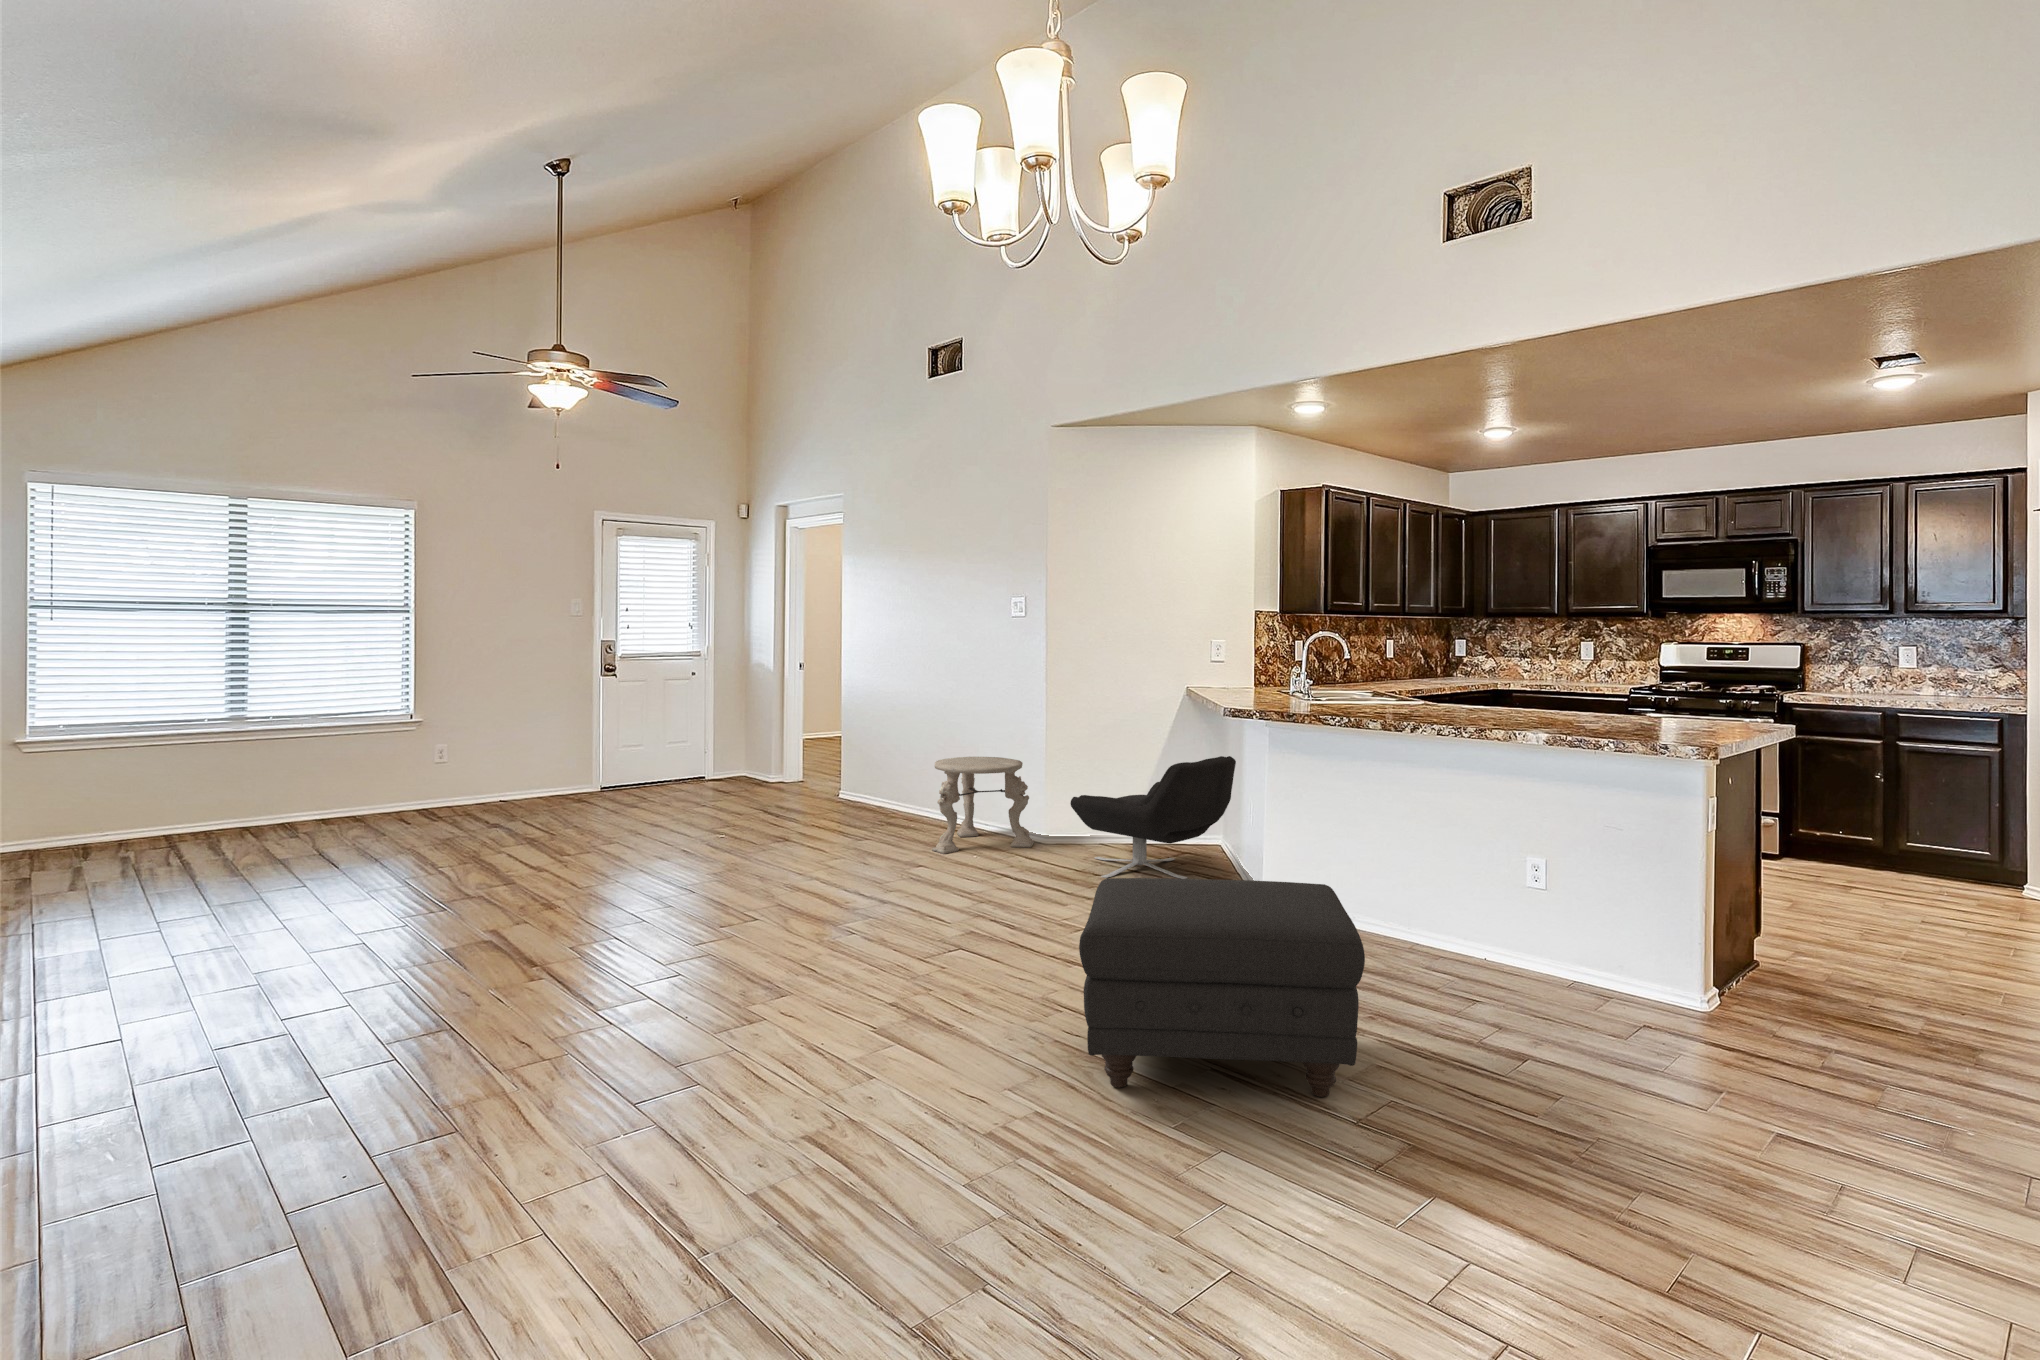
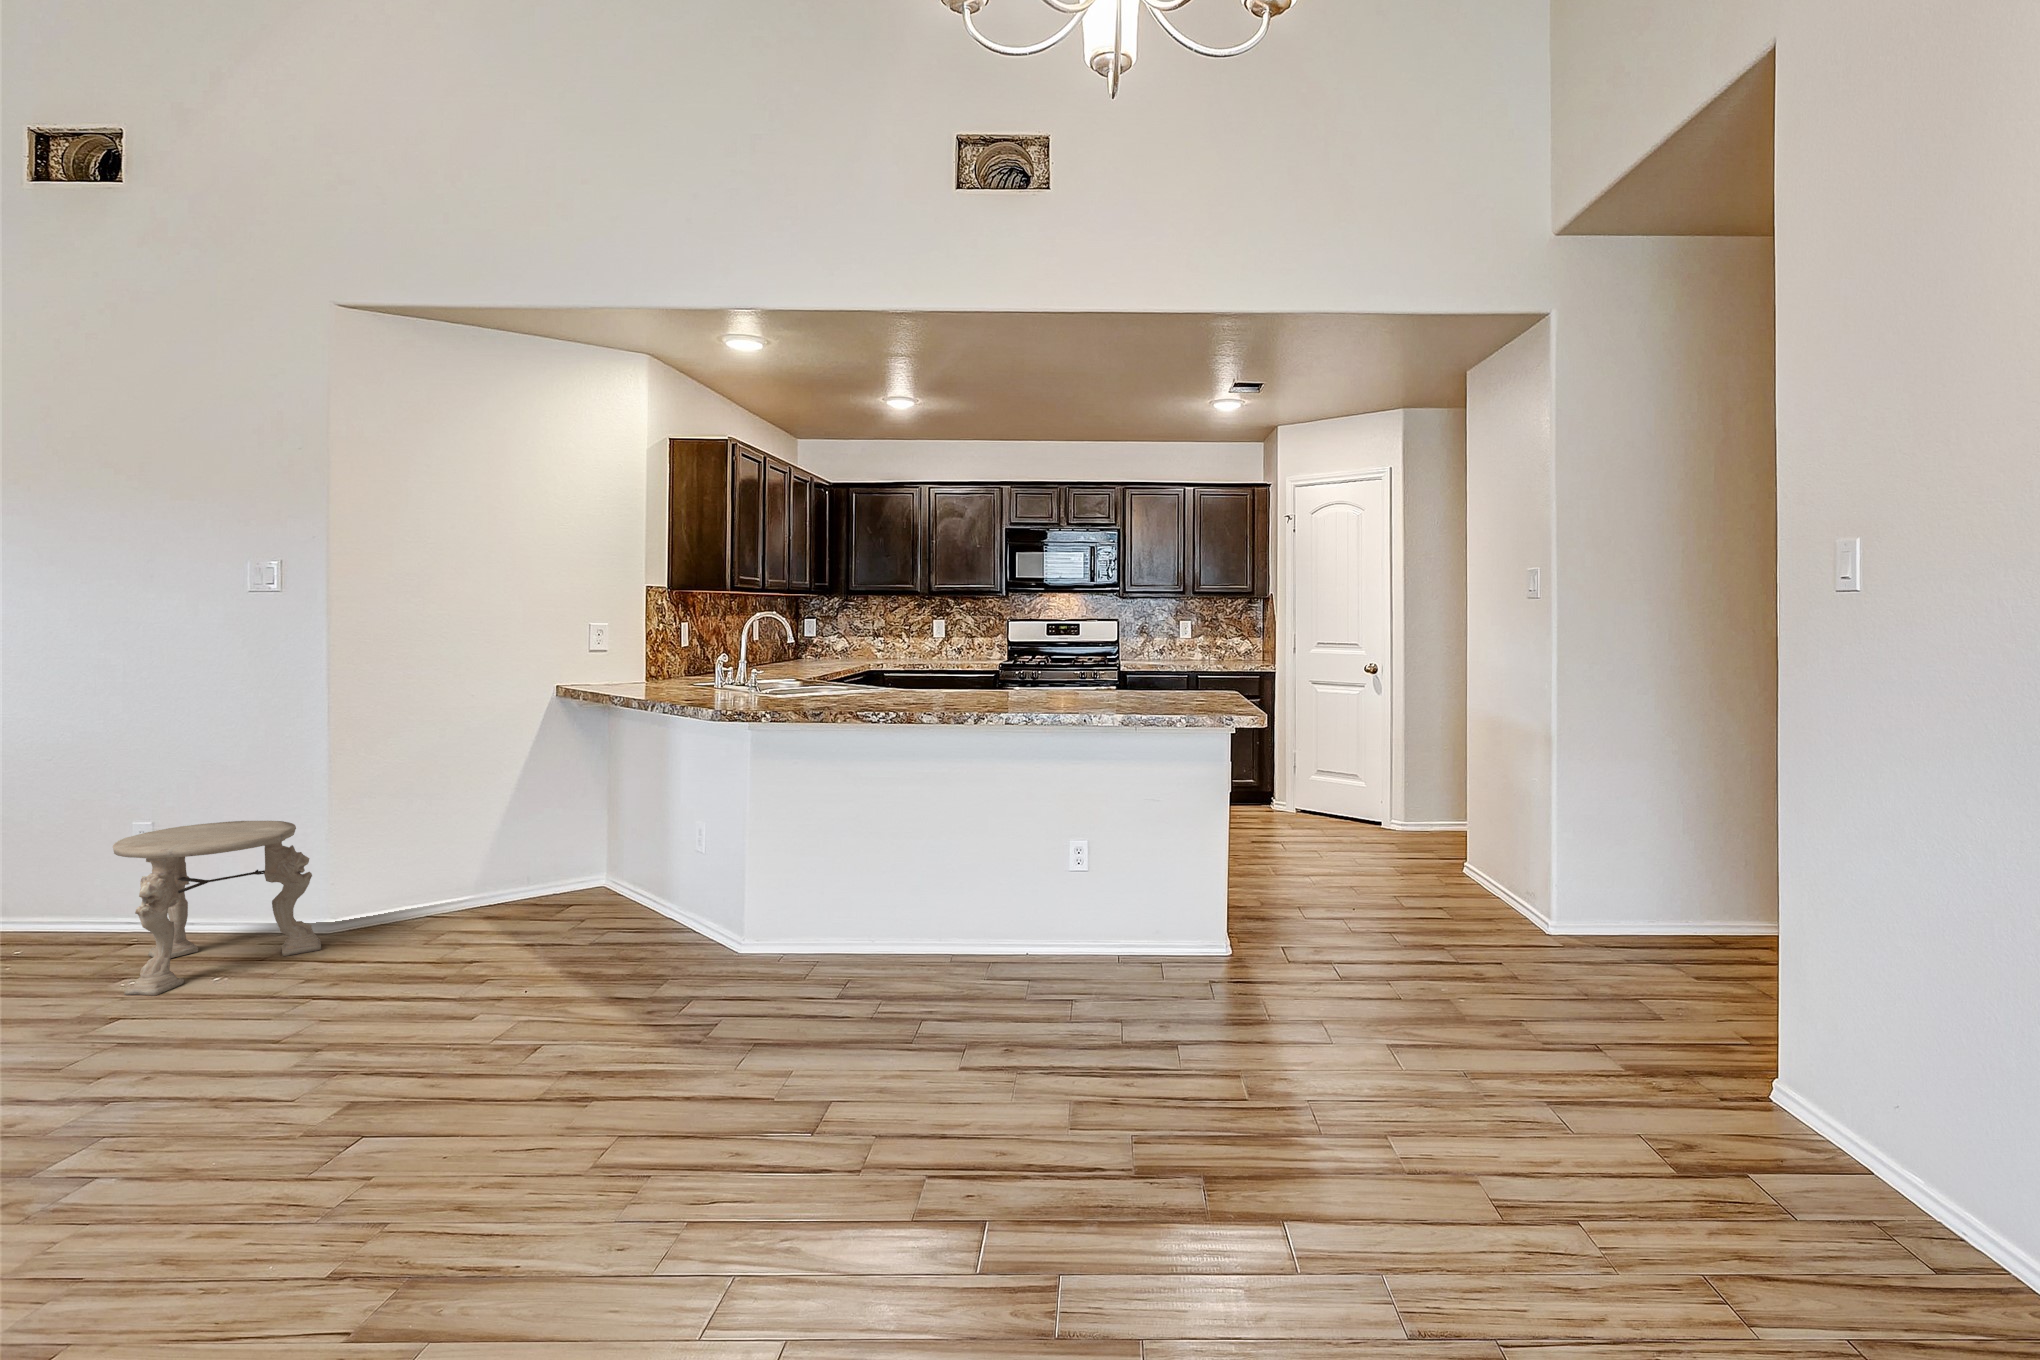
lounge chair: present [1070,756,1236,879] -> none [430,774,669,967]
ottoman: present [1079,878,1365,1097] -> none [710,910,1110,1251]

